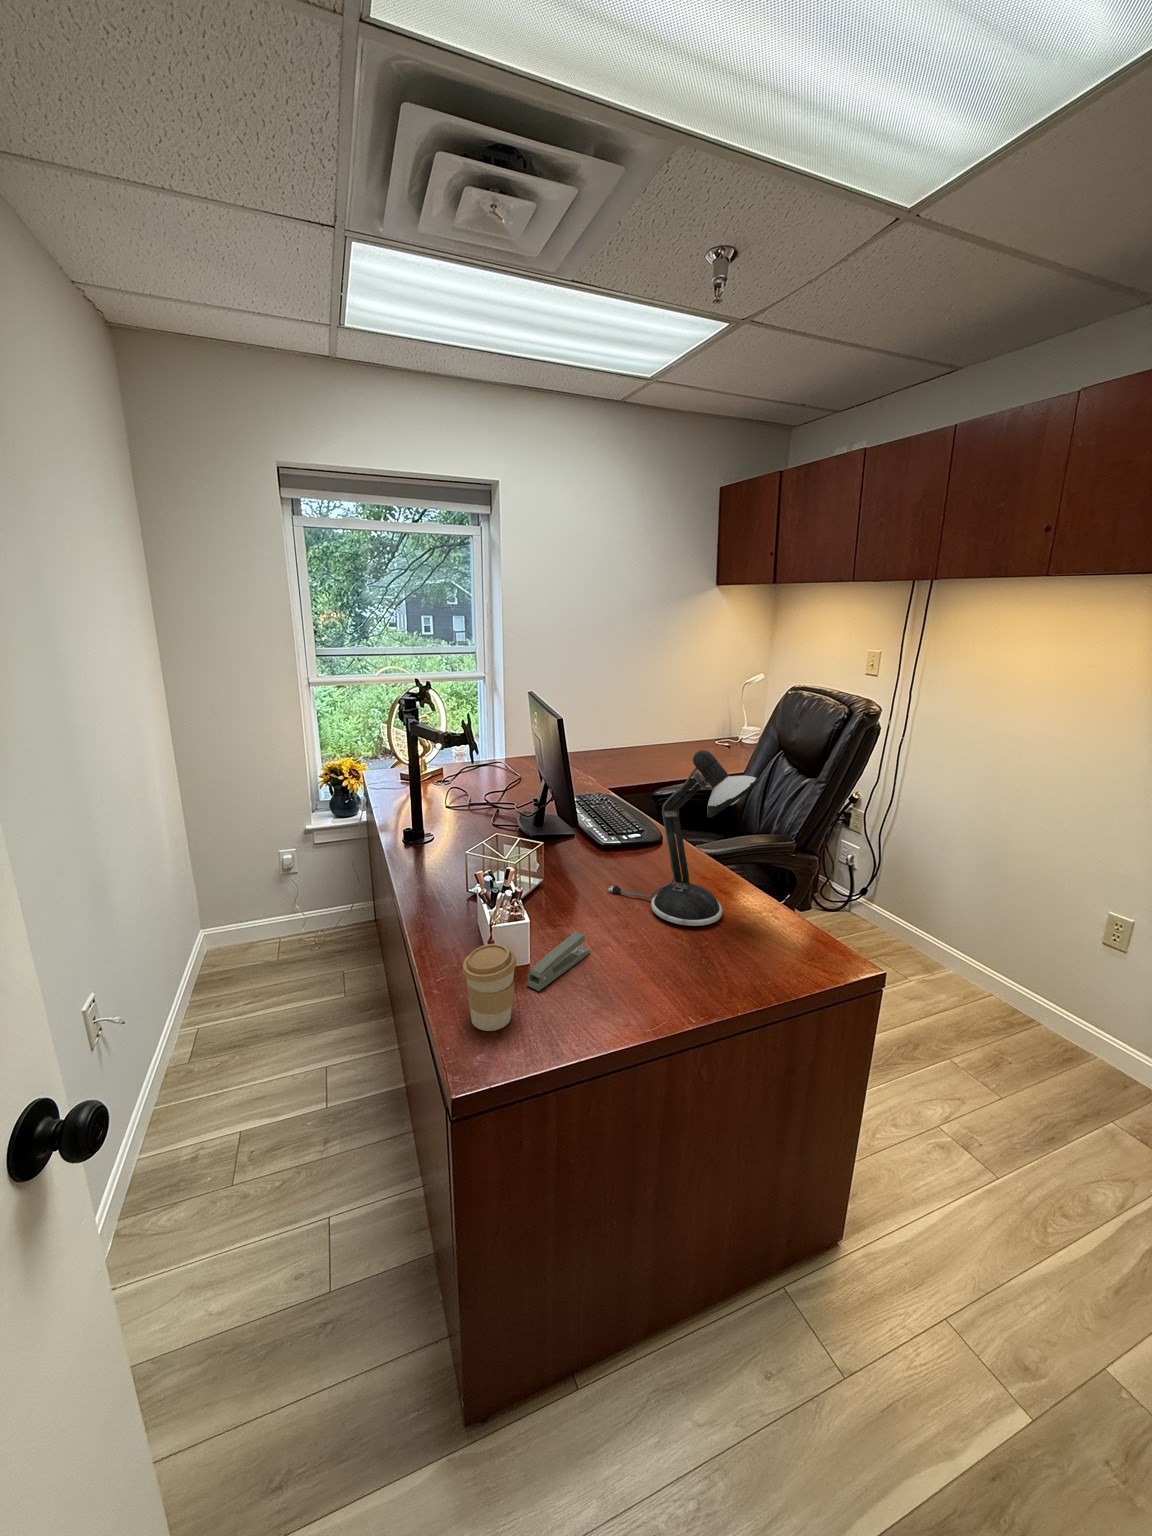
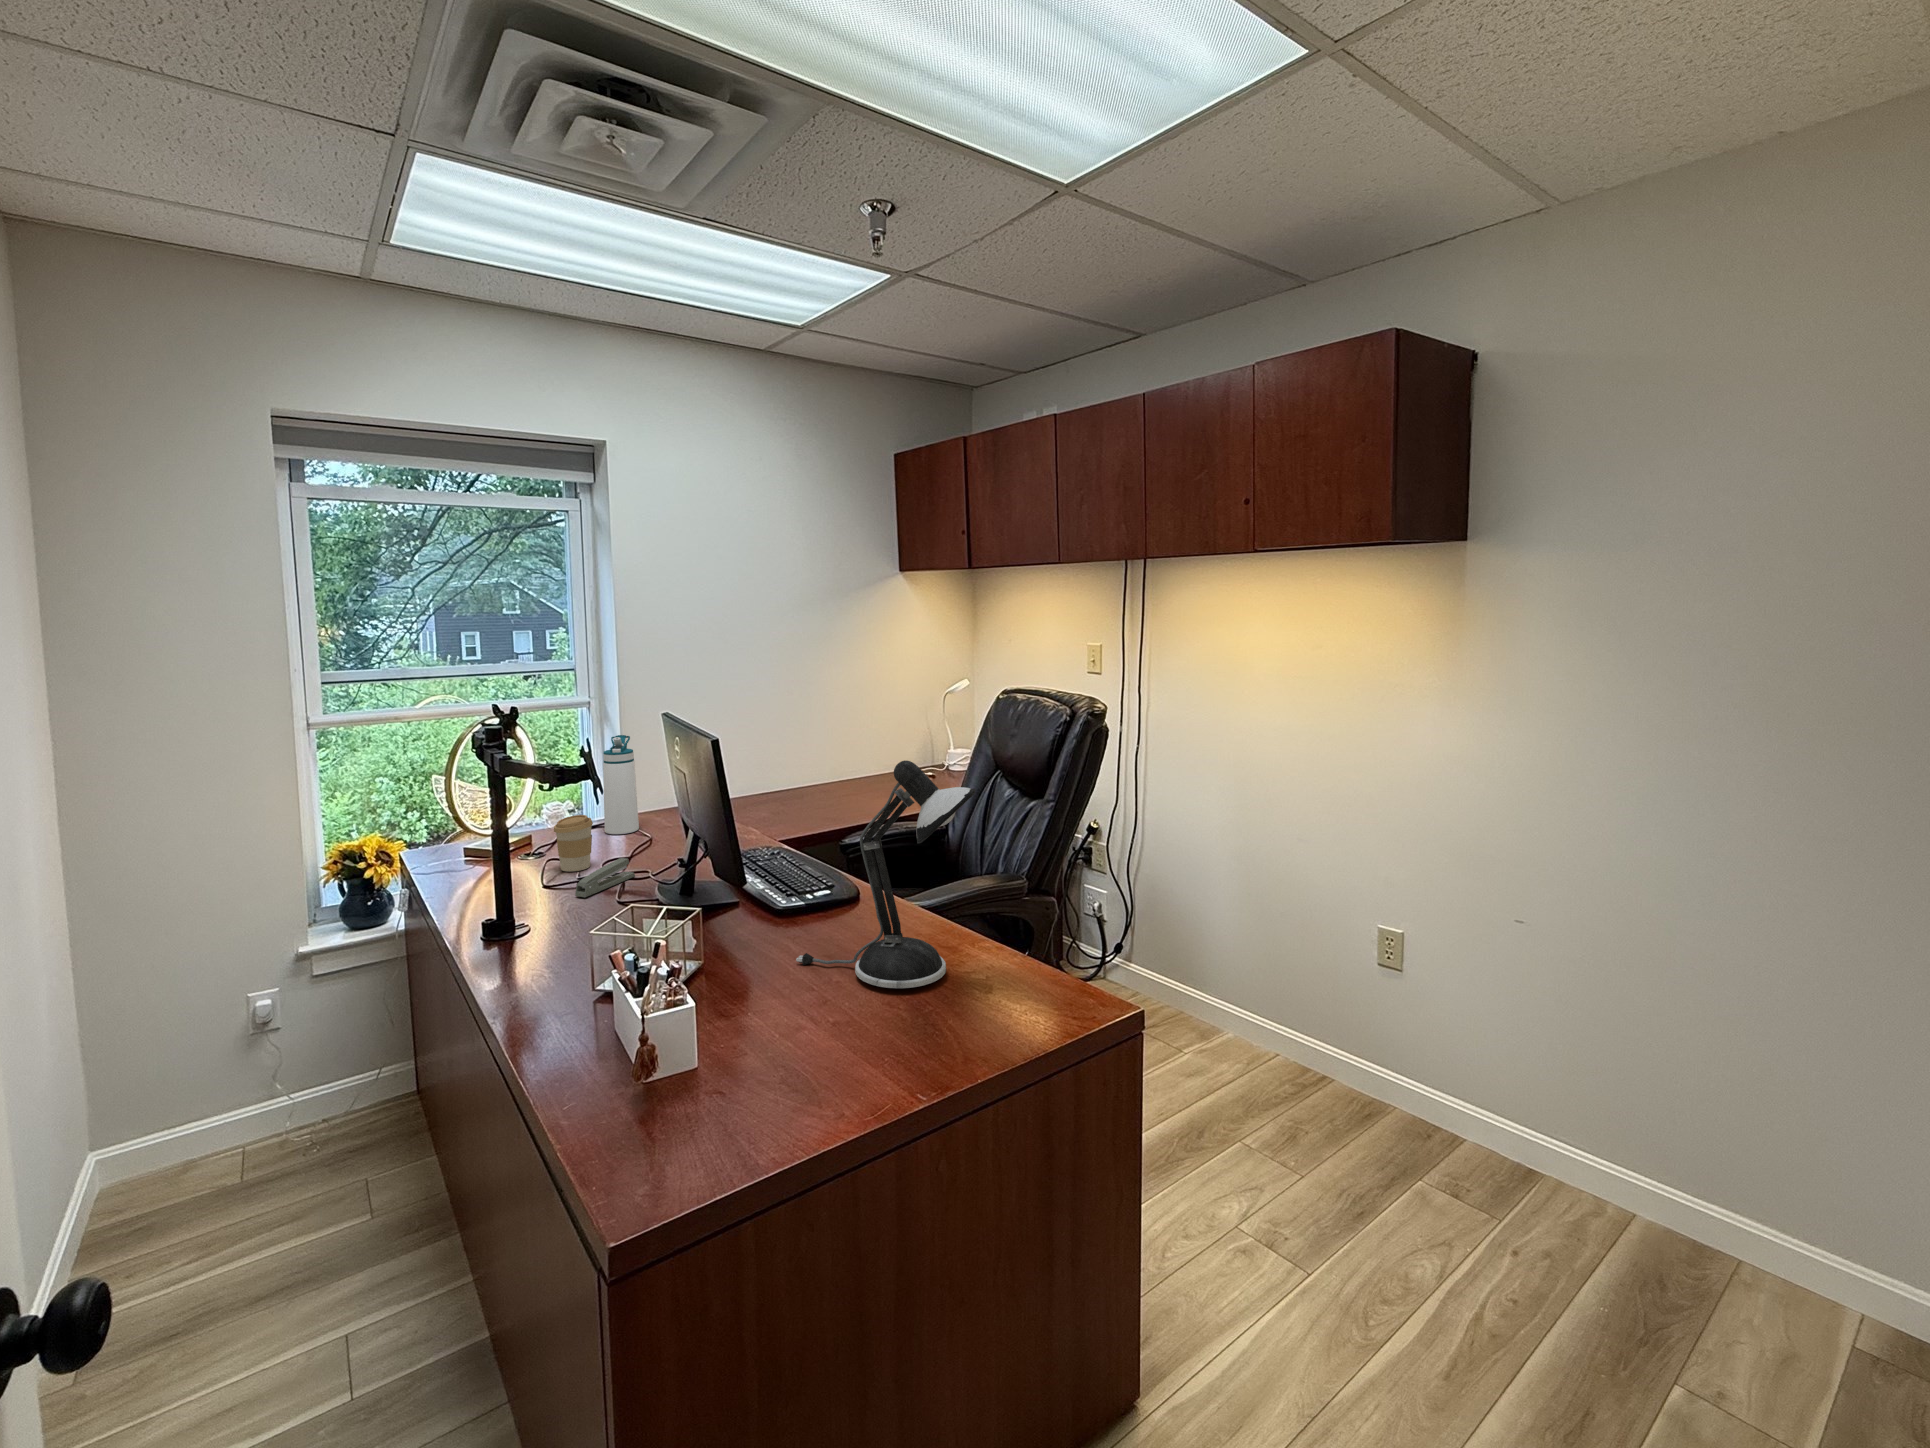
water bottle: none [490,705,513,774] -> present [603,735,639,834]
stapler: present [527,932,590,991] -> present [575,858,635,897]
coffee cup: present [463,944,517,1031] -> present [554,815,593,871]

